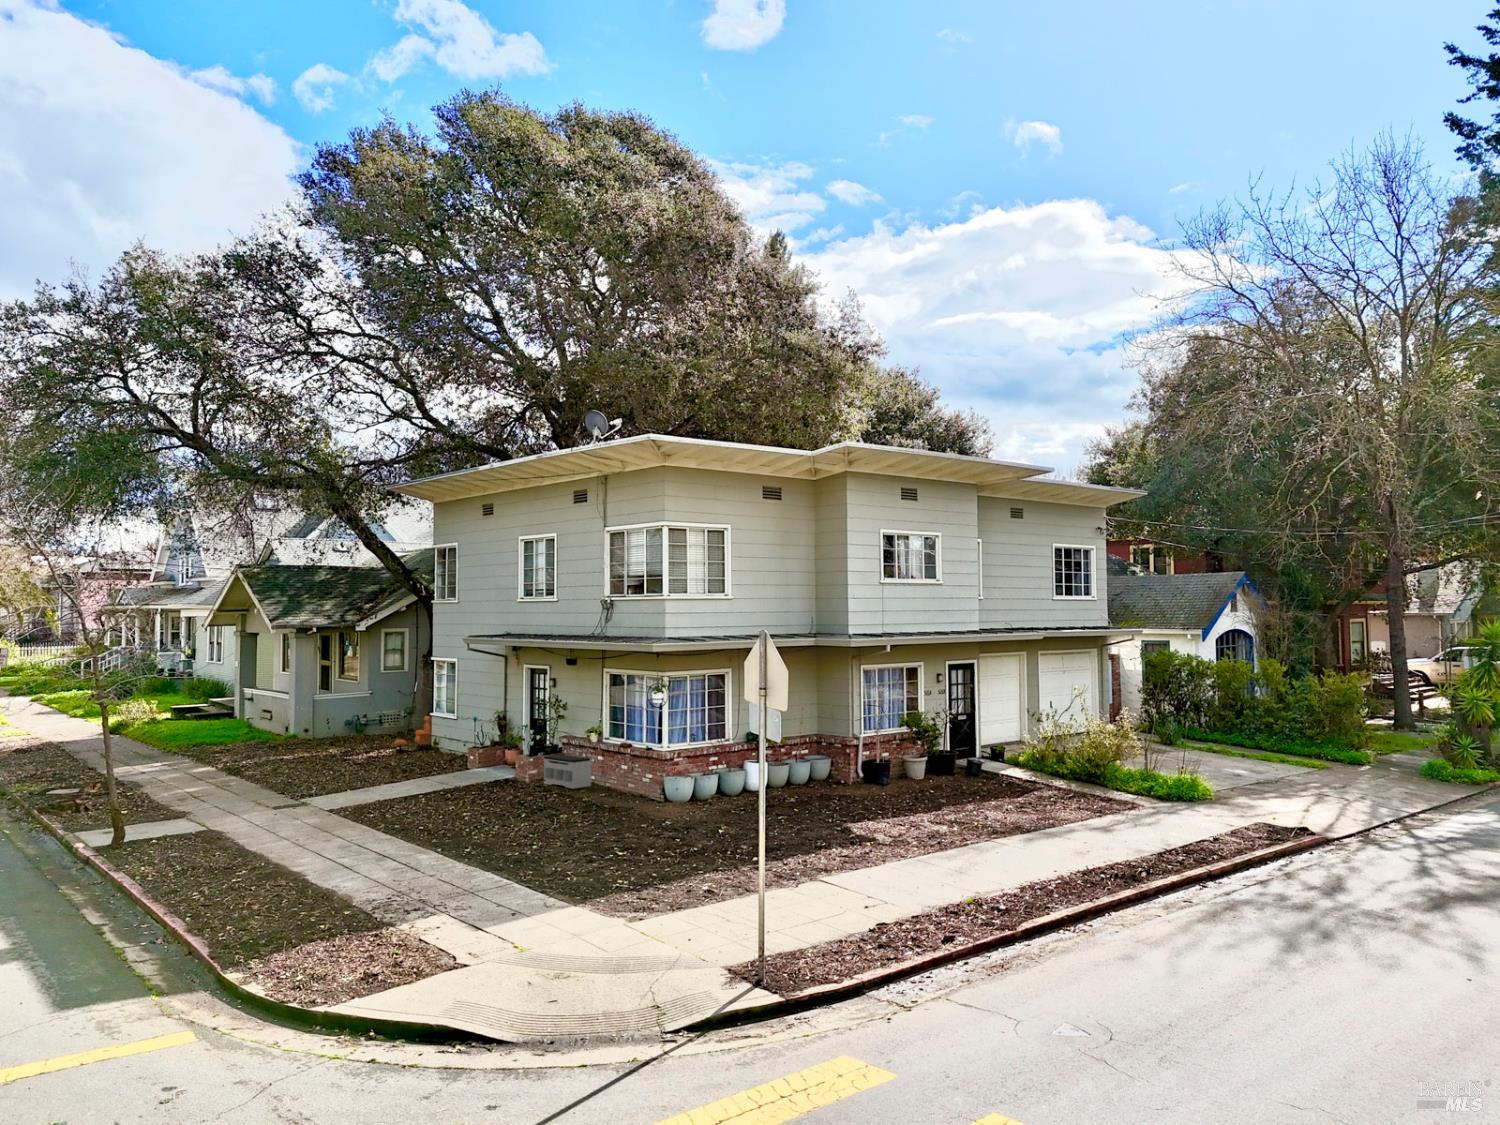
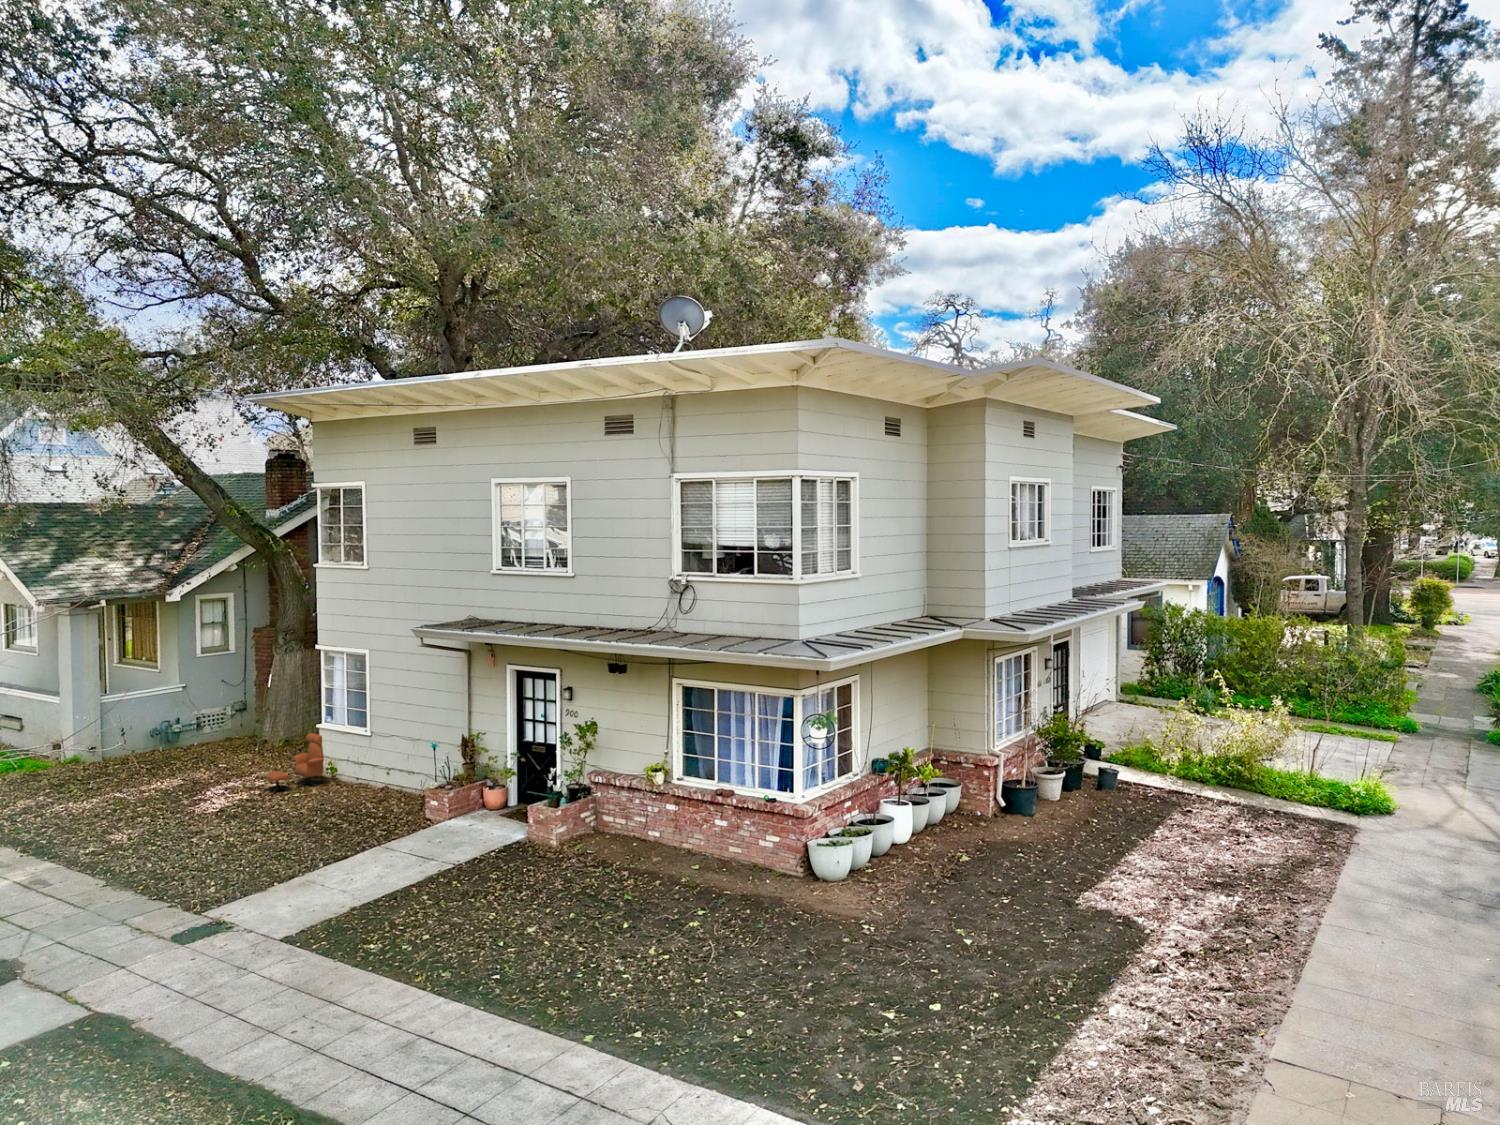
bench: present [544,755,591,789] -> none [574,801,652,856]

